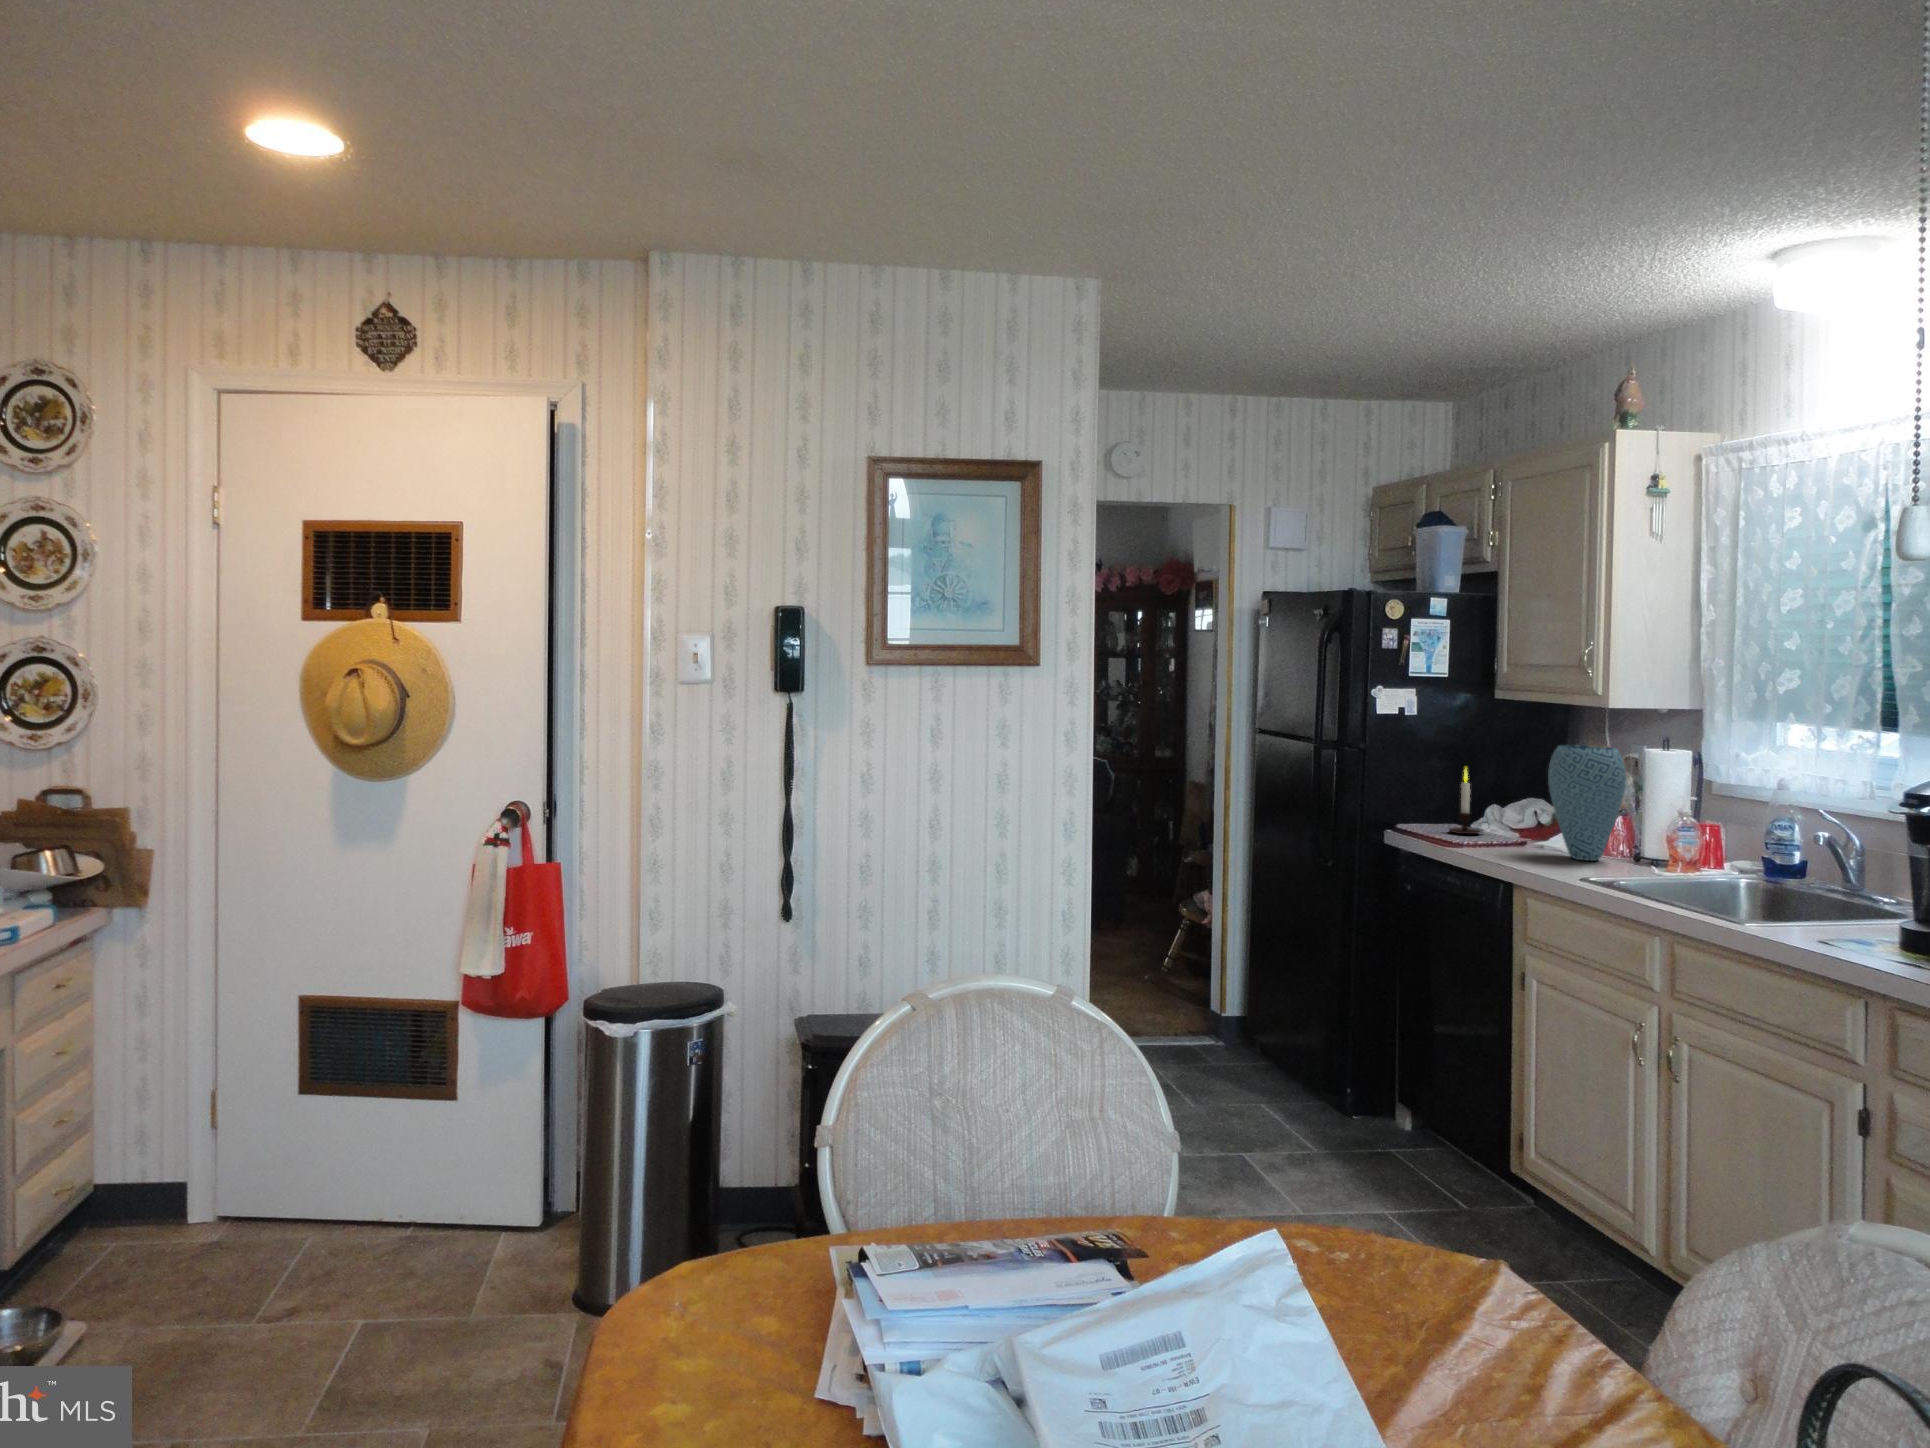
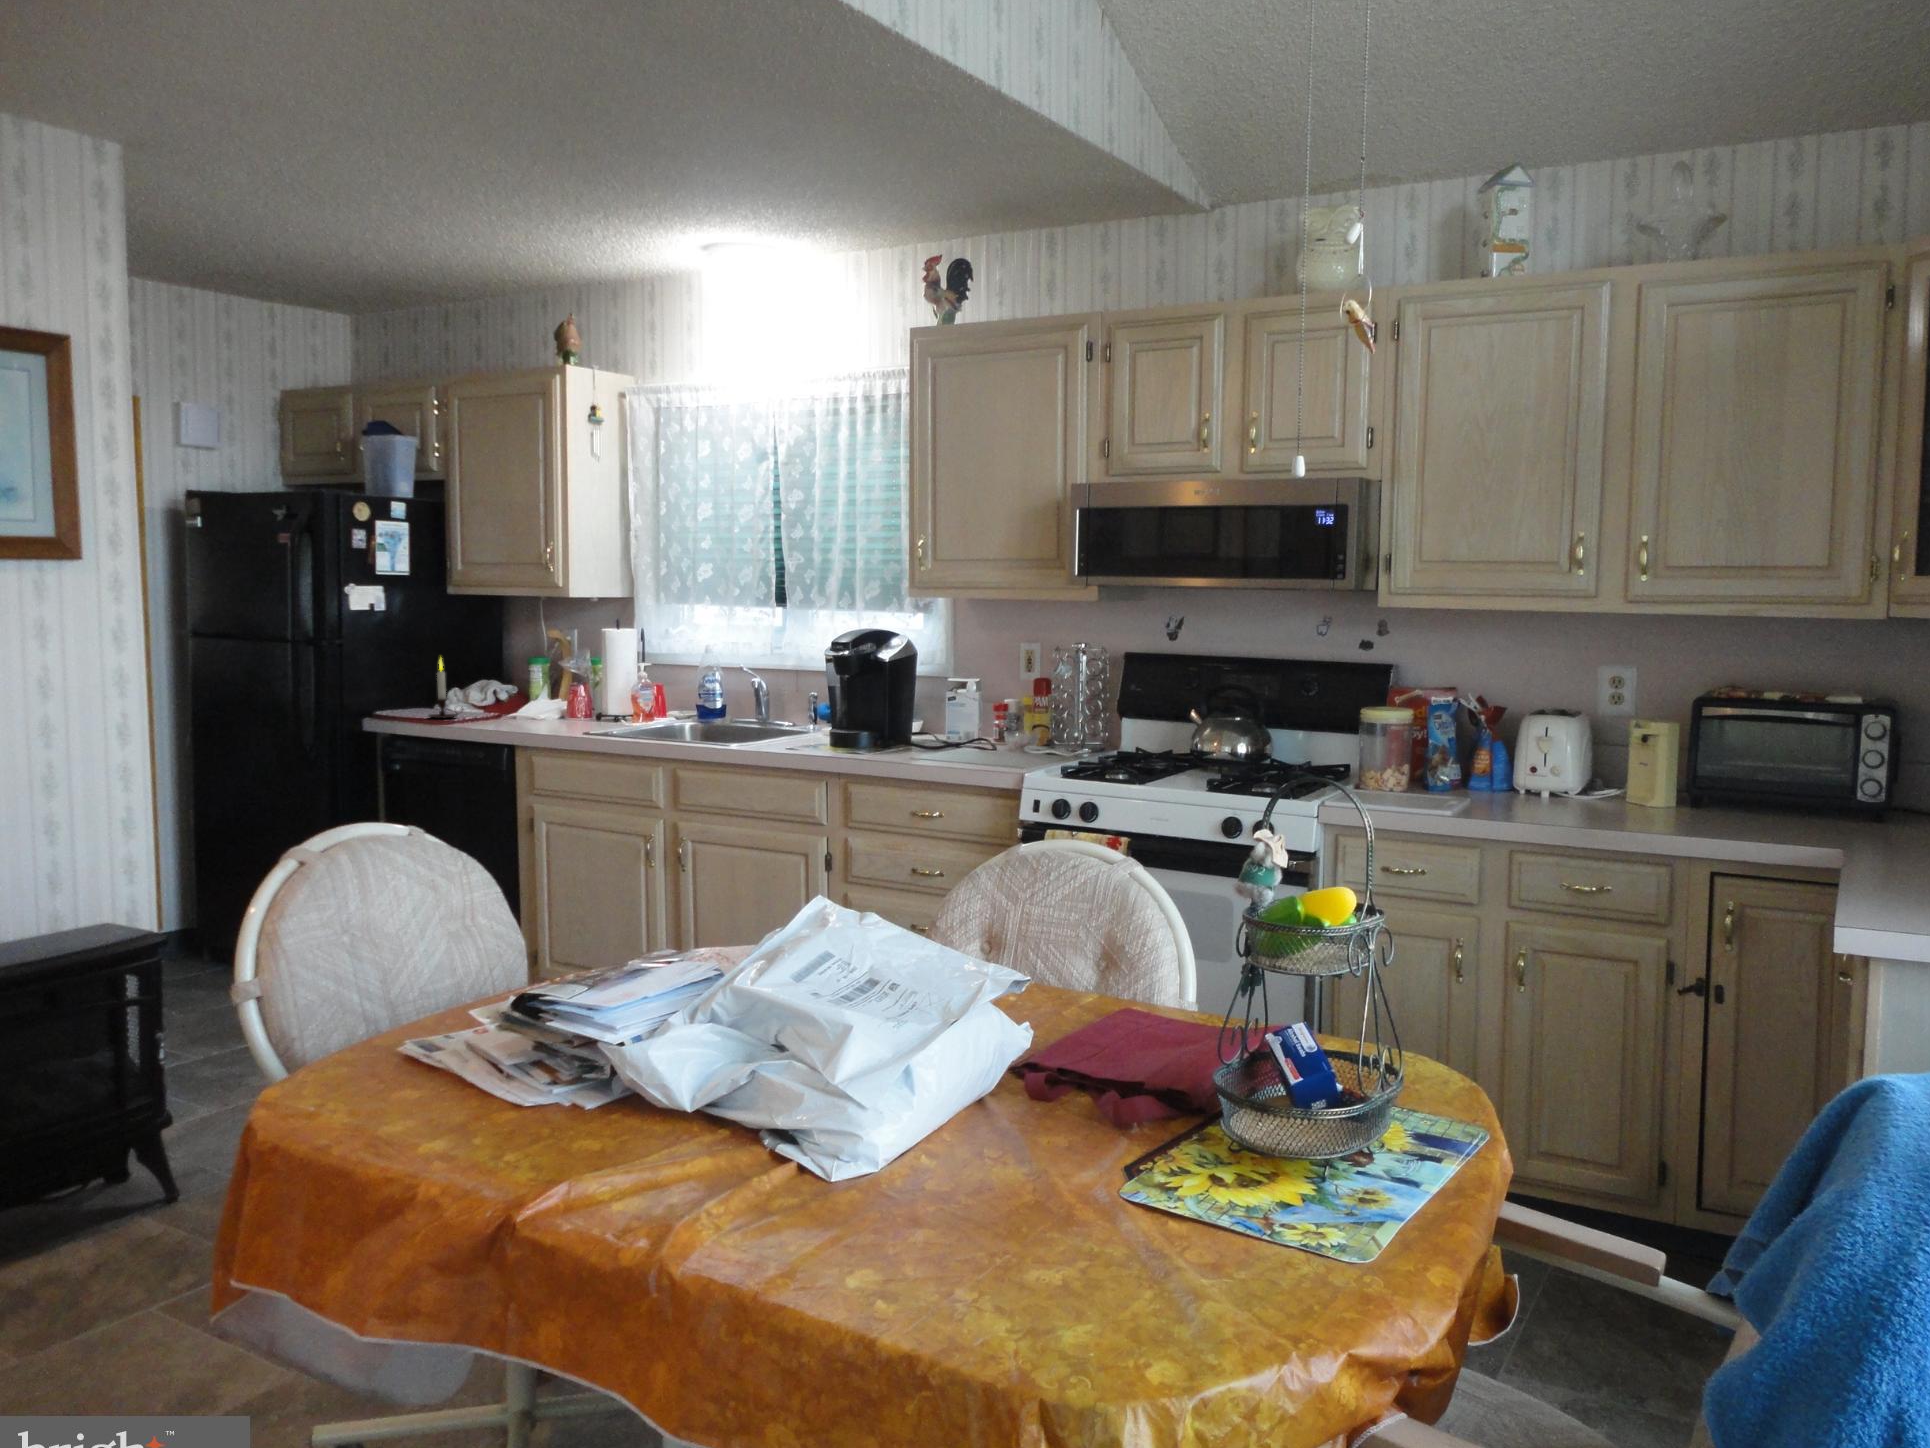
vase: present [1548,745,1626,861] -> none [535,629,597,725]

